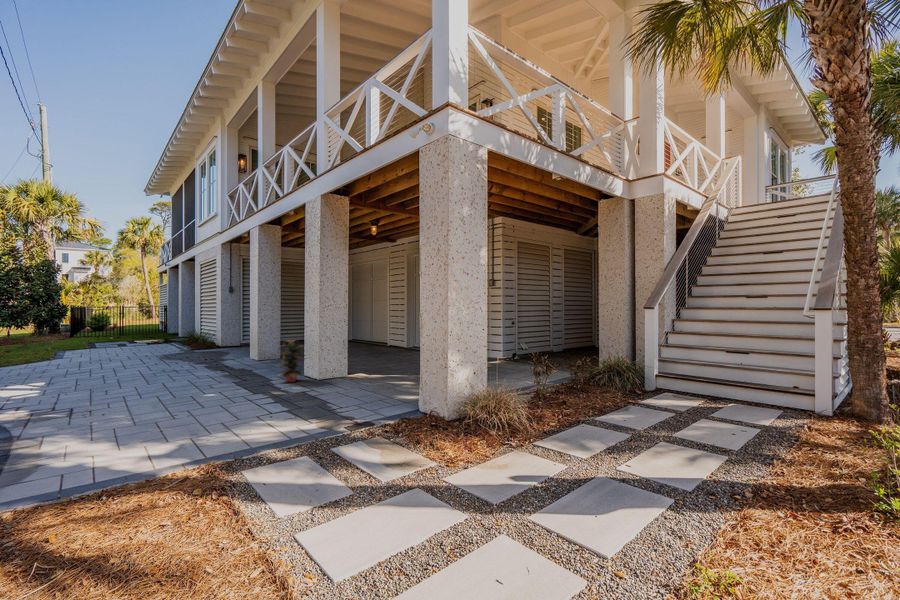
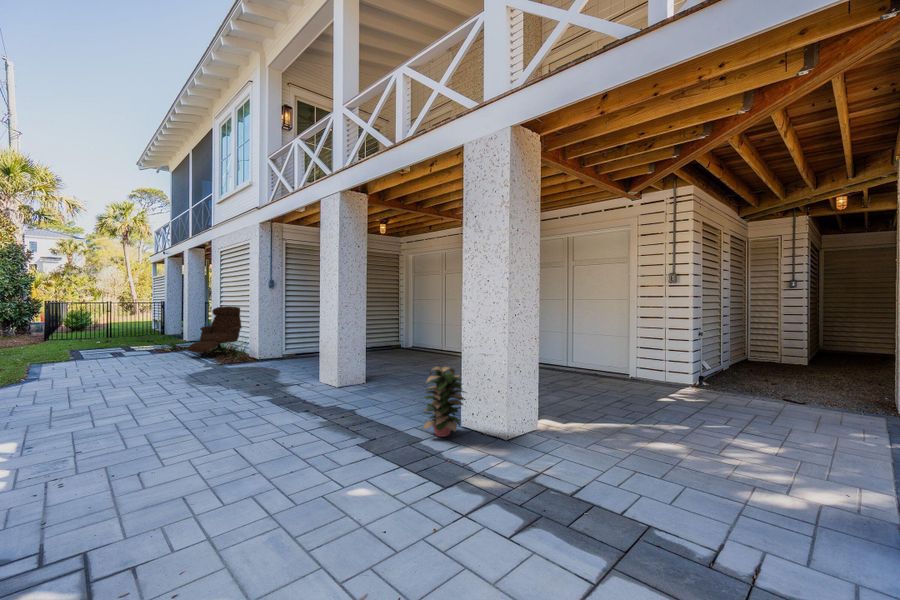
lounge chair: none [171,308,215,348] -> present [188,306,242,359]

